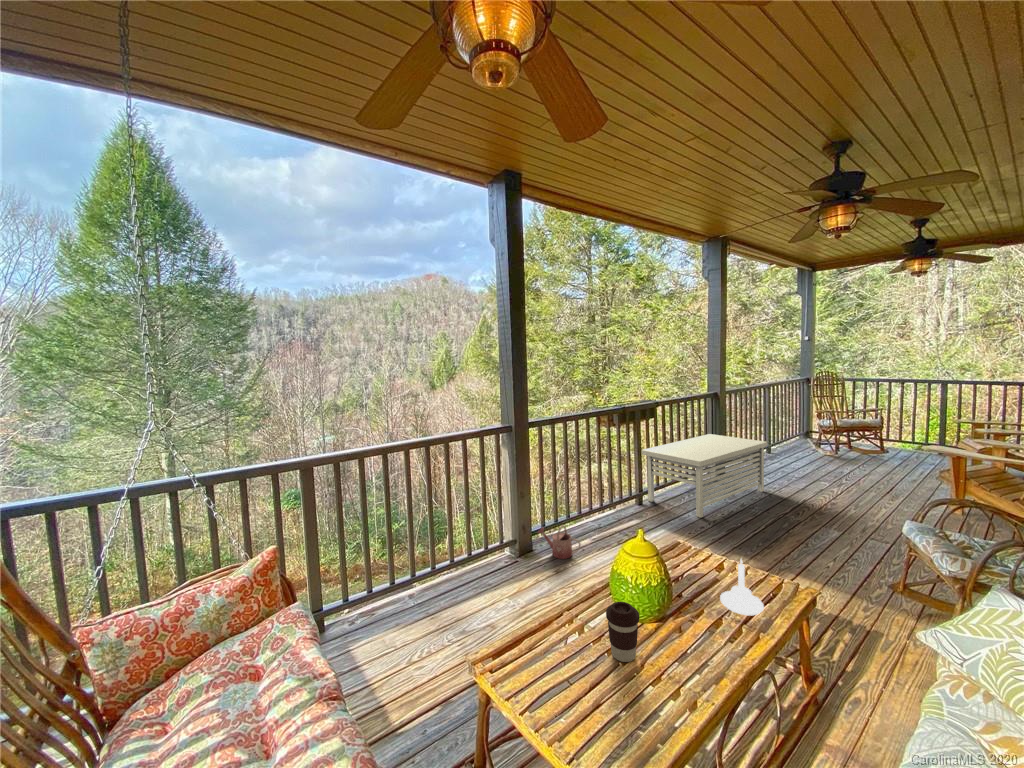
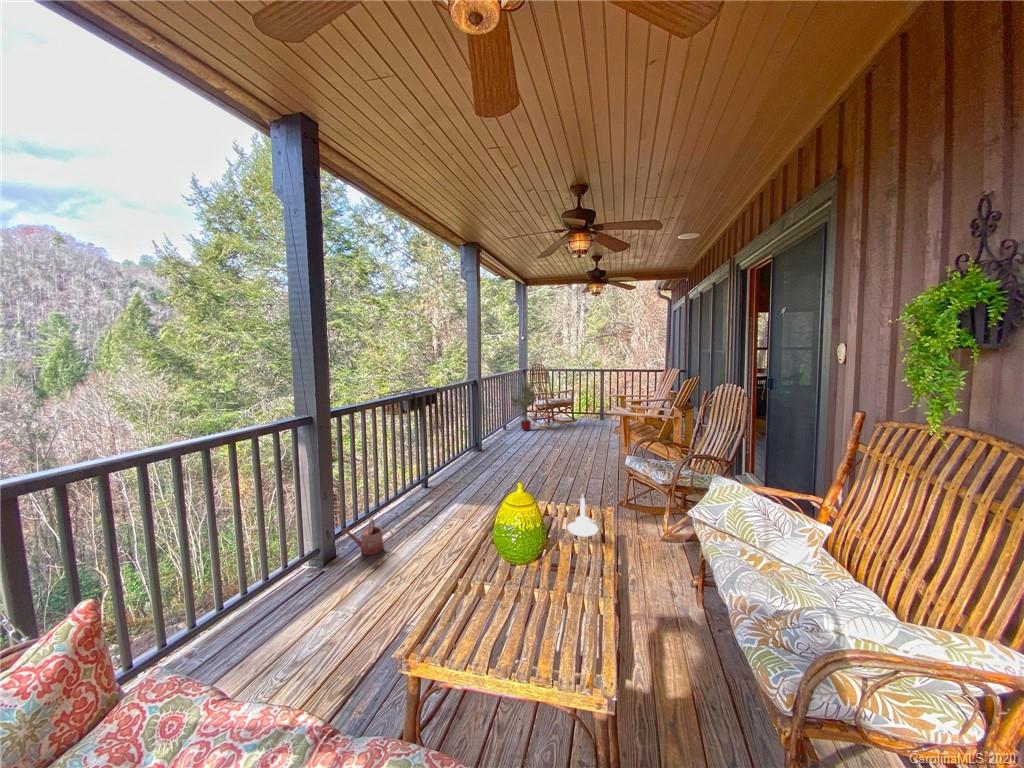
potted tree: none [775,392,816,456] -> present [511,380,535,431]
storage bench: present [642,434,767,518] -> none [424,417,518,488]
coffee cup: present [606,602,639,662] -> none [517,546,546,598]

